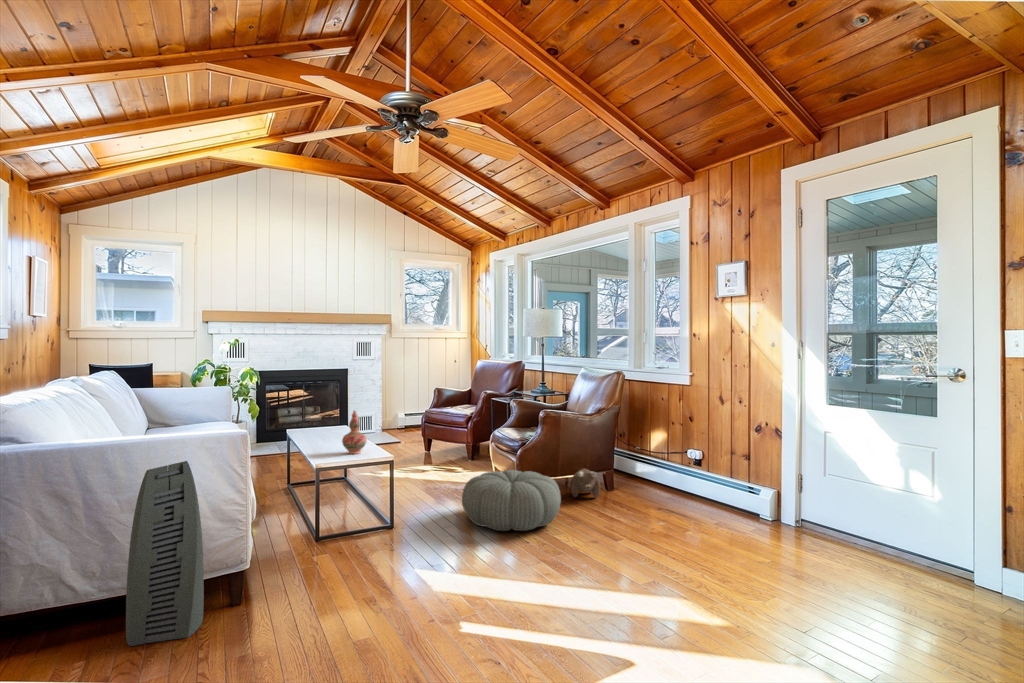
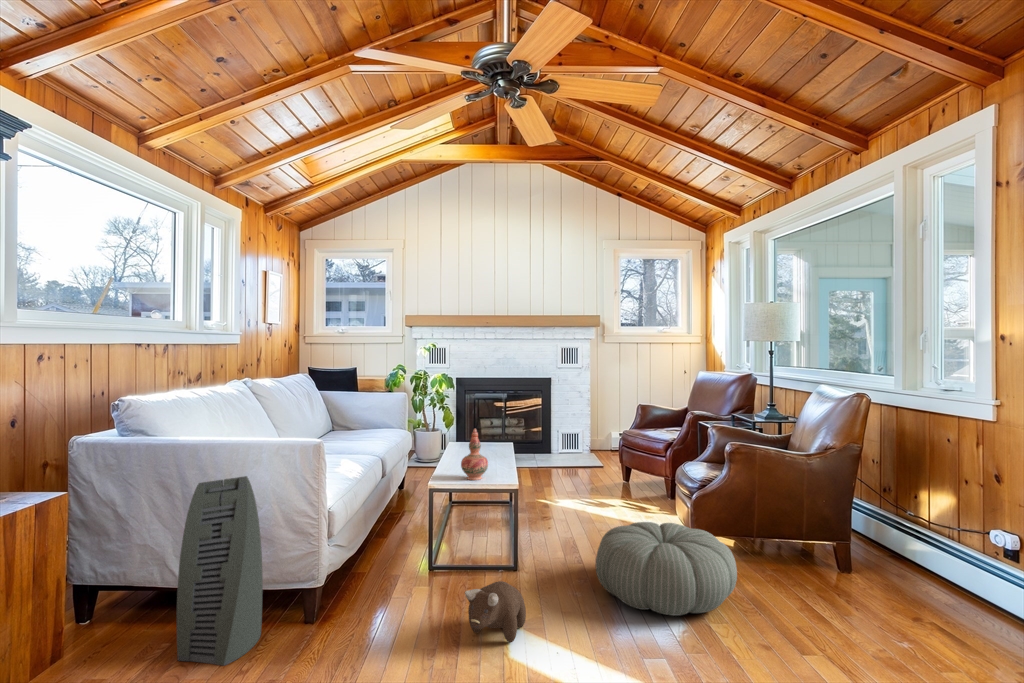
plush toy: present [571,469,600,497] -> present [465,581,526,643]

